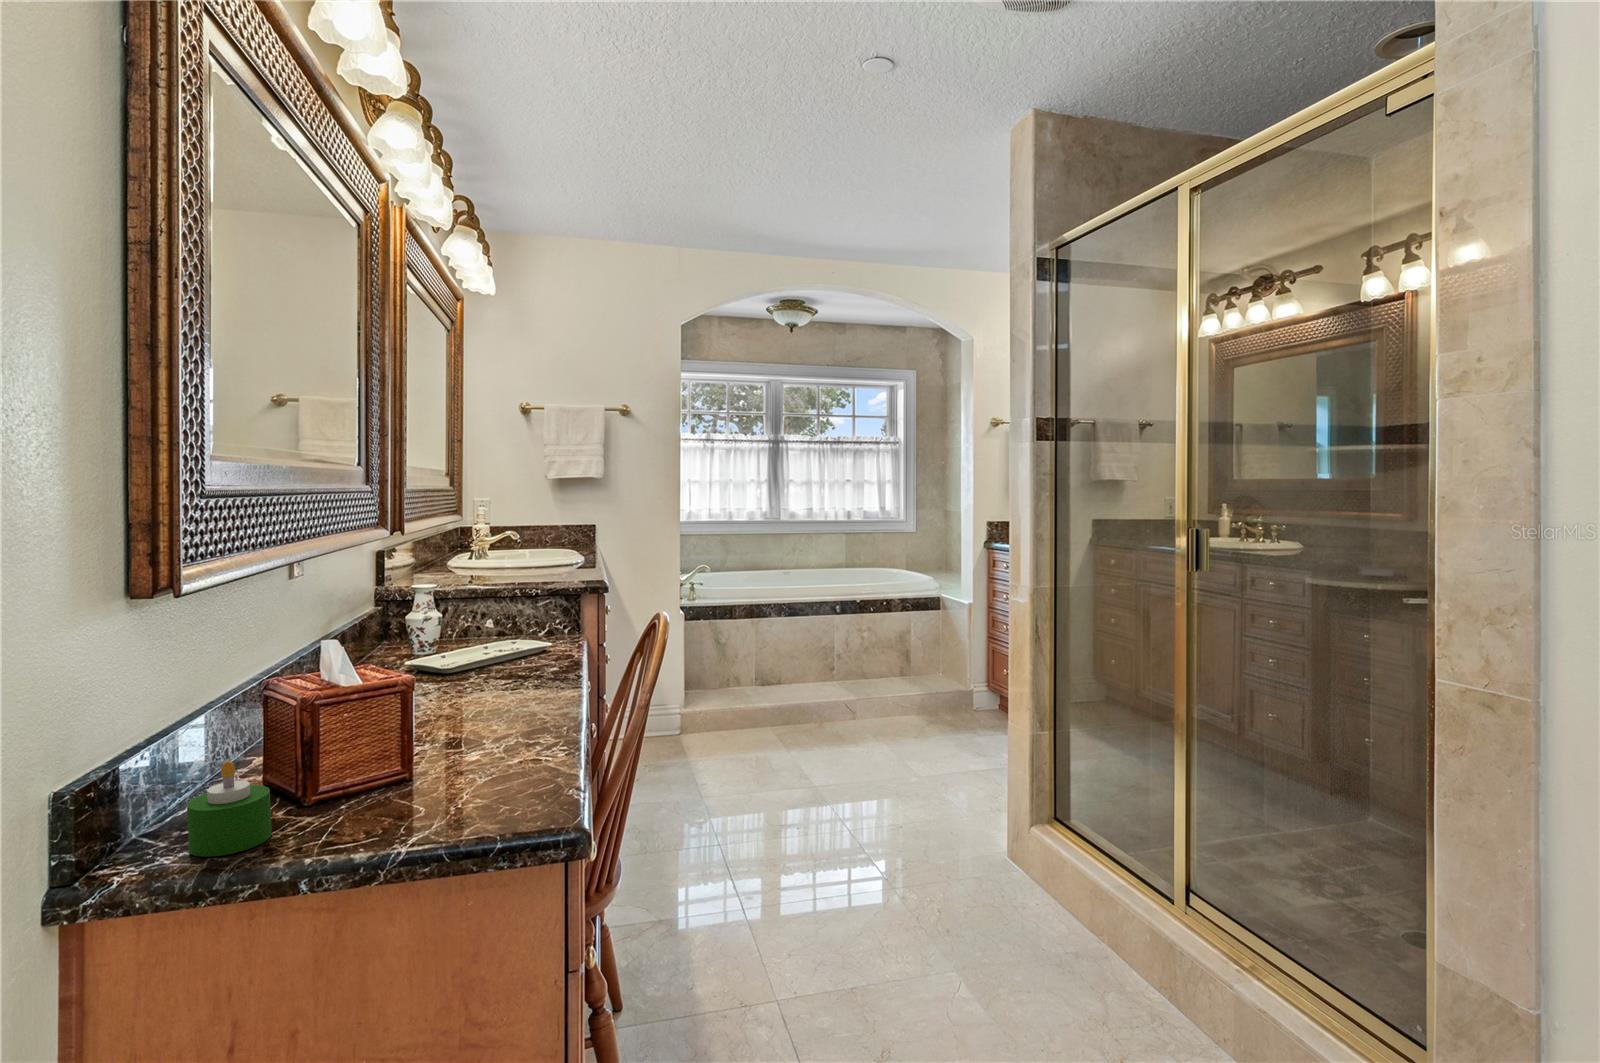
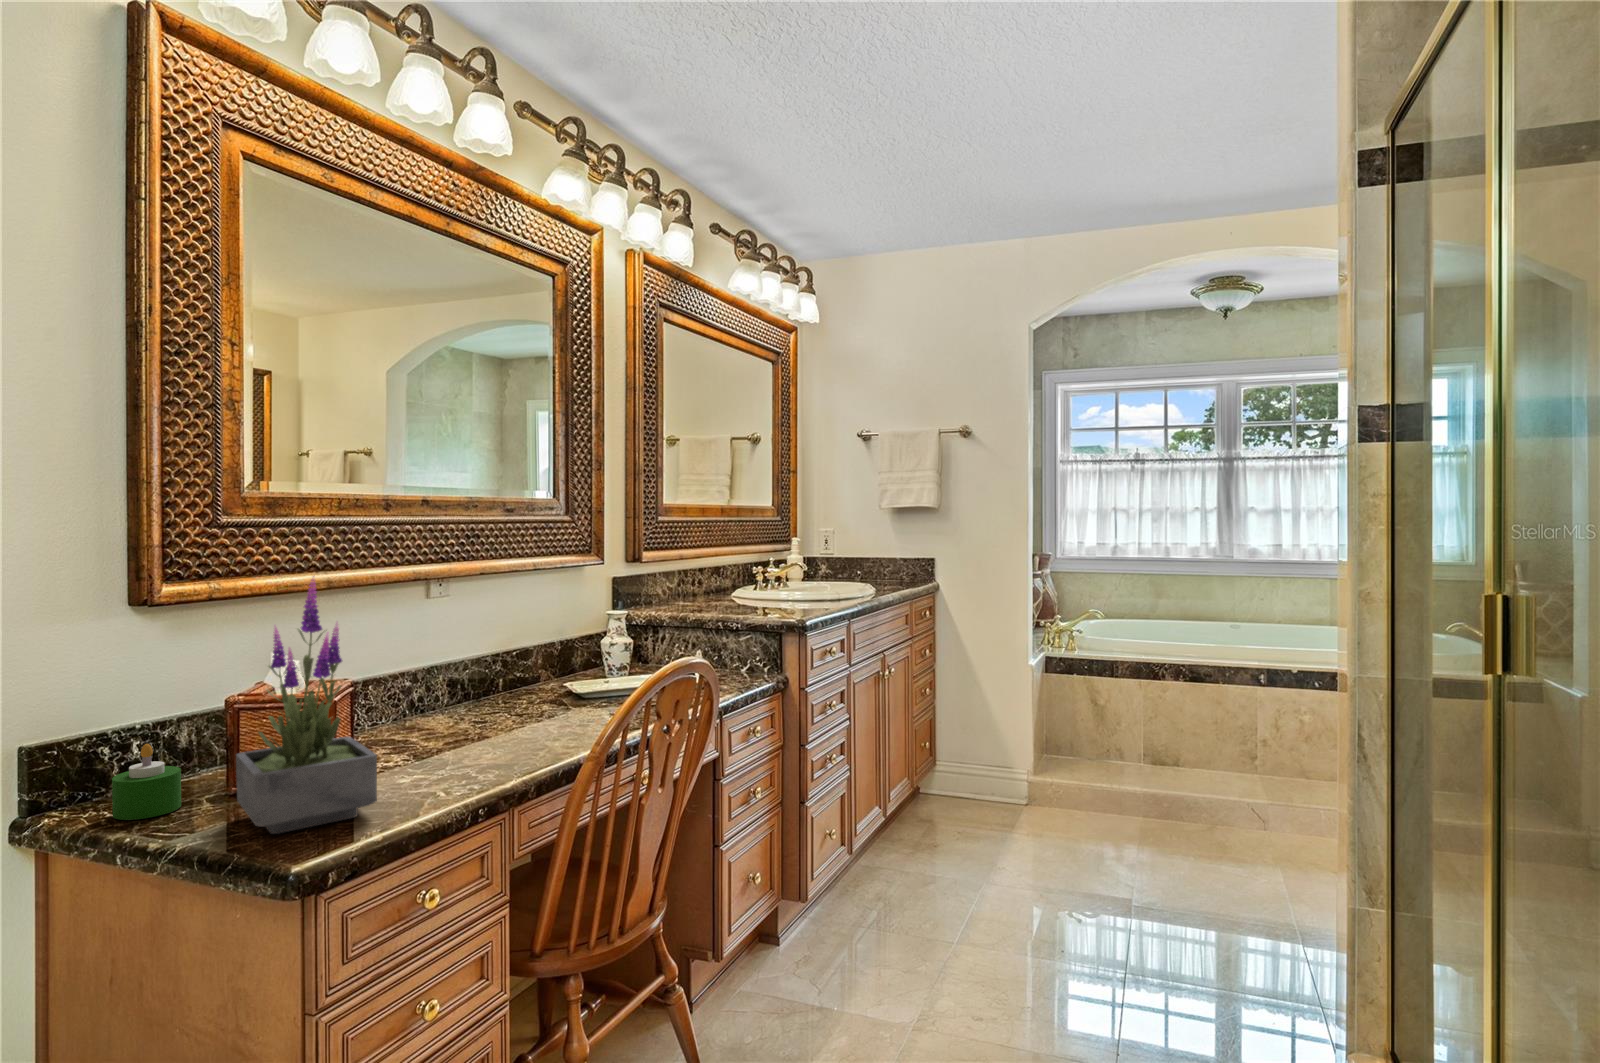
potted plant: none [373,544,537,818] -> present [236,576,377,834]

